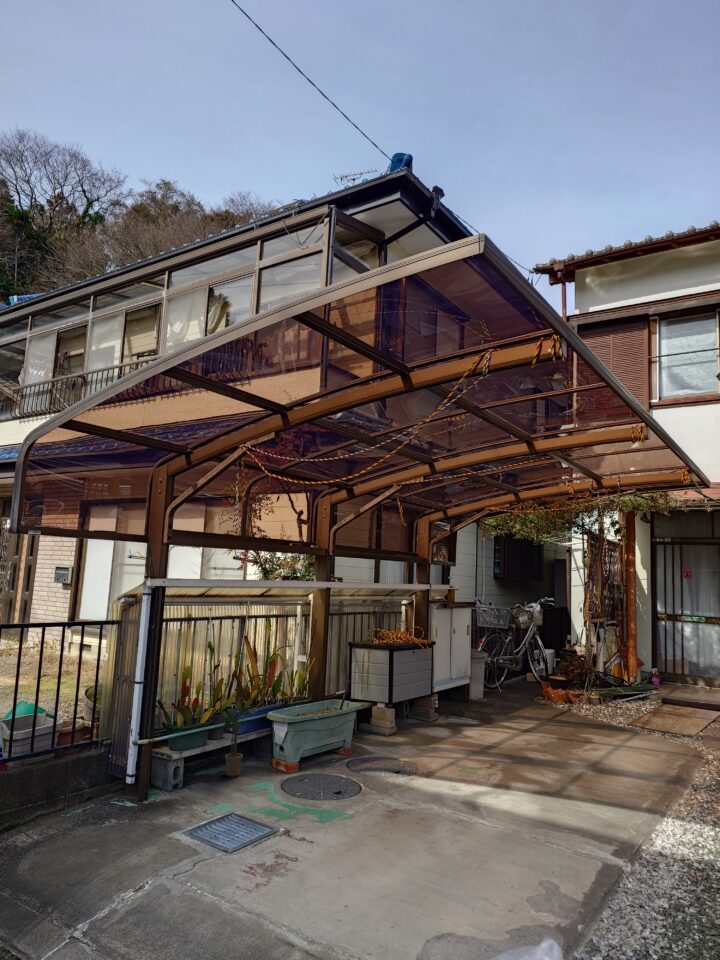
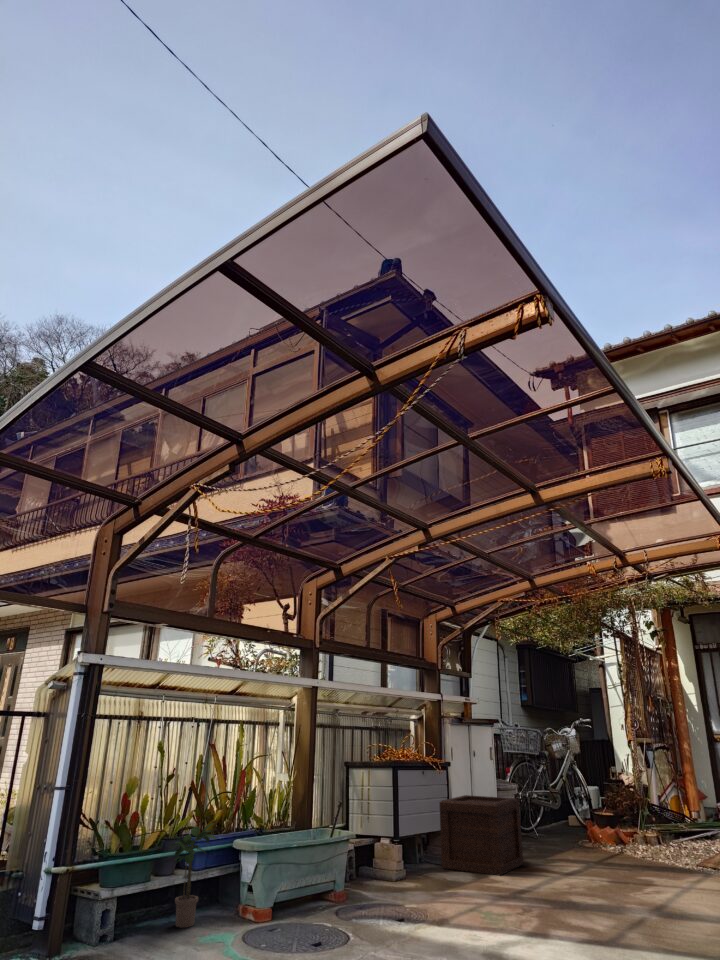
wooden crate: none [425,667,491,732] -> present [440,795,523,875]

